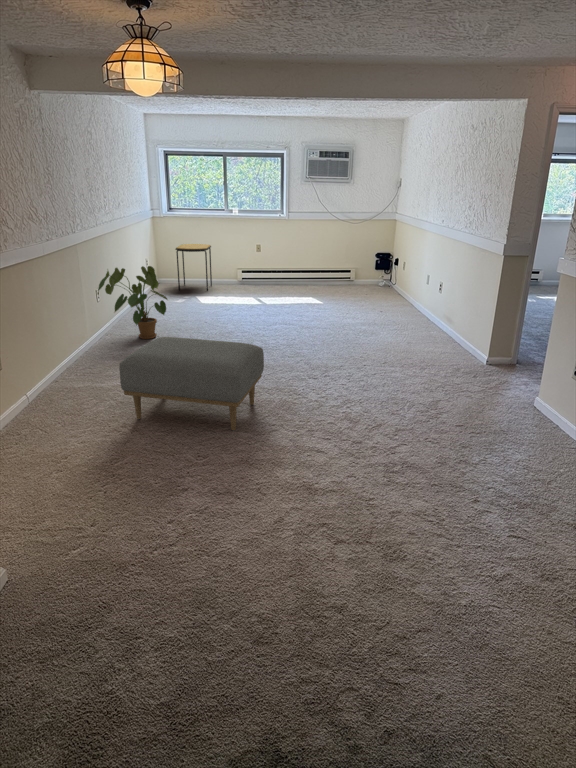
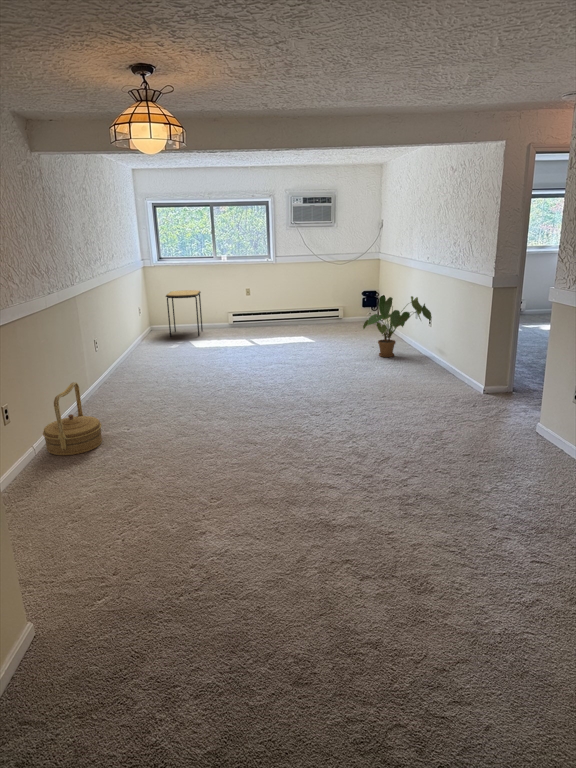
house plant: present [98,266,168,339] -> present [363,296,431,357]
woven basket: none [40,332,99,404] -> present [43,382,102,455]
ottoman: present [119,337,264,431] -> none [127,383,269,473]

